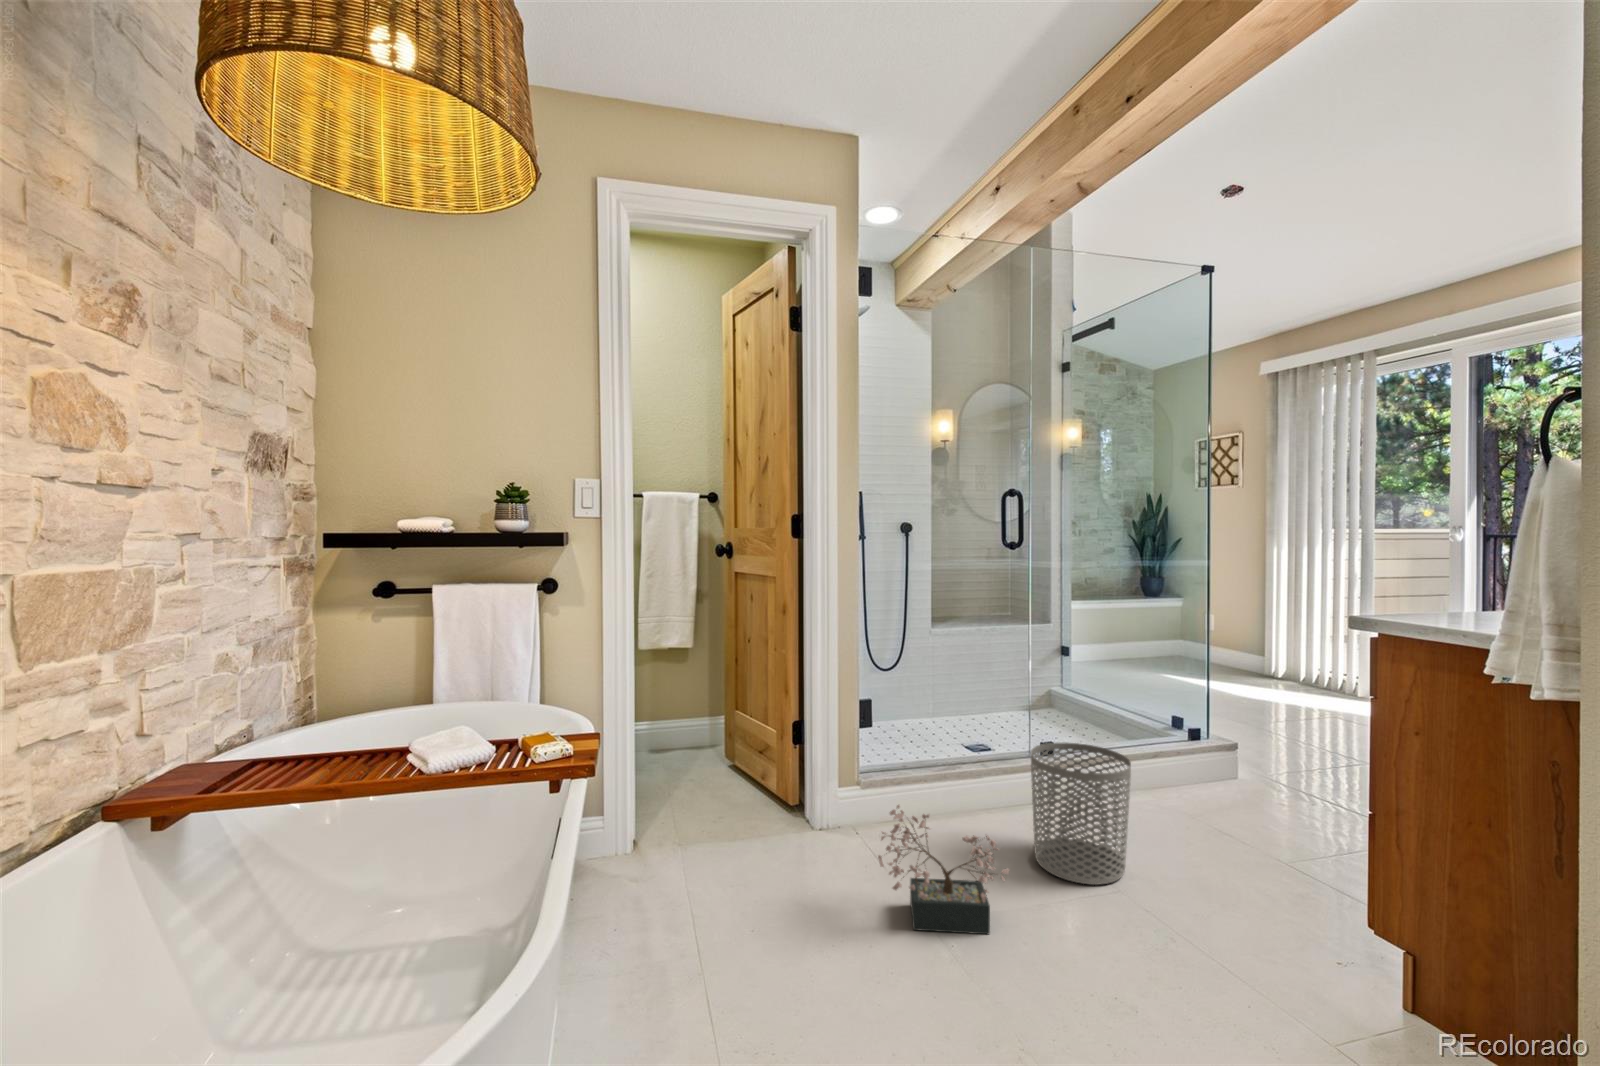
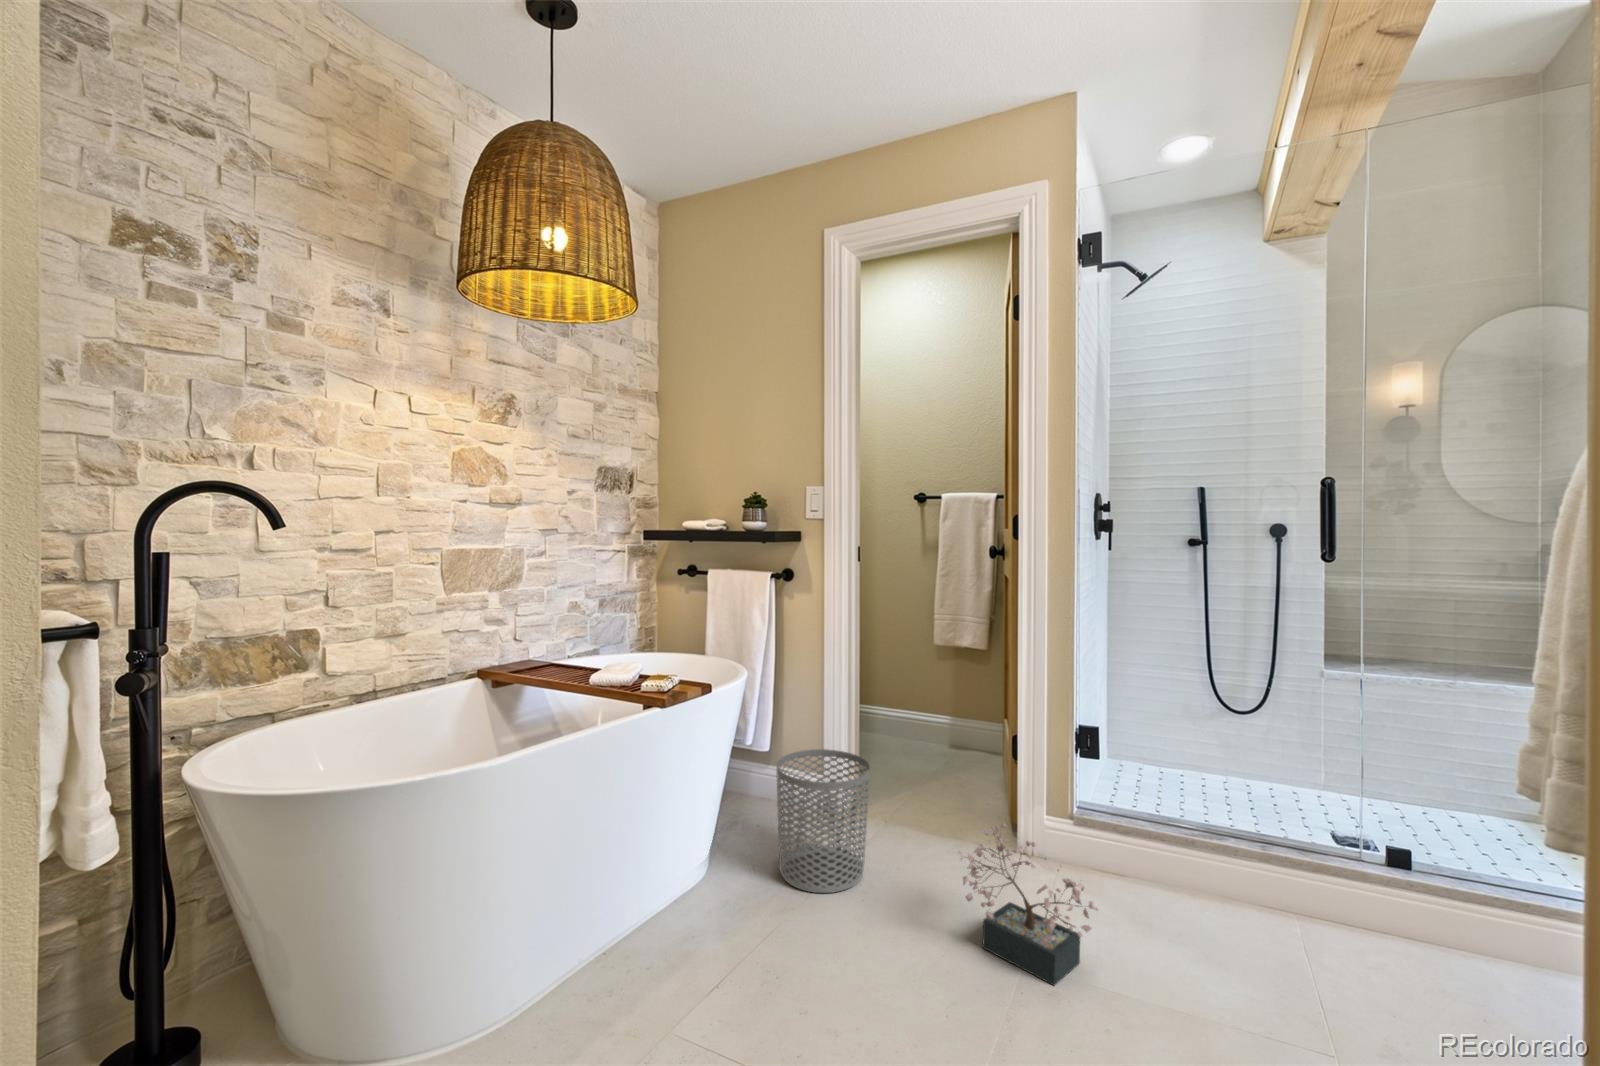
waste bin: present [1031,743,1131,885] -> present [776,749,870,893]

